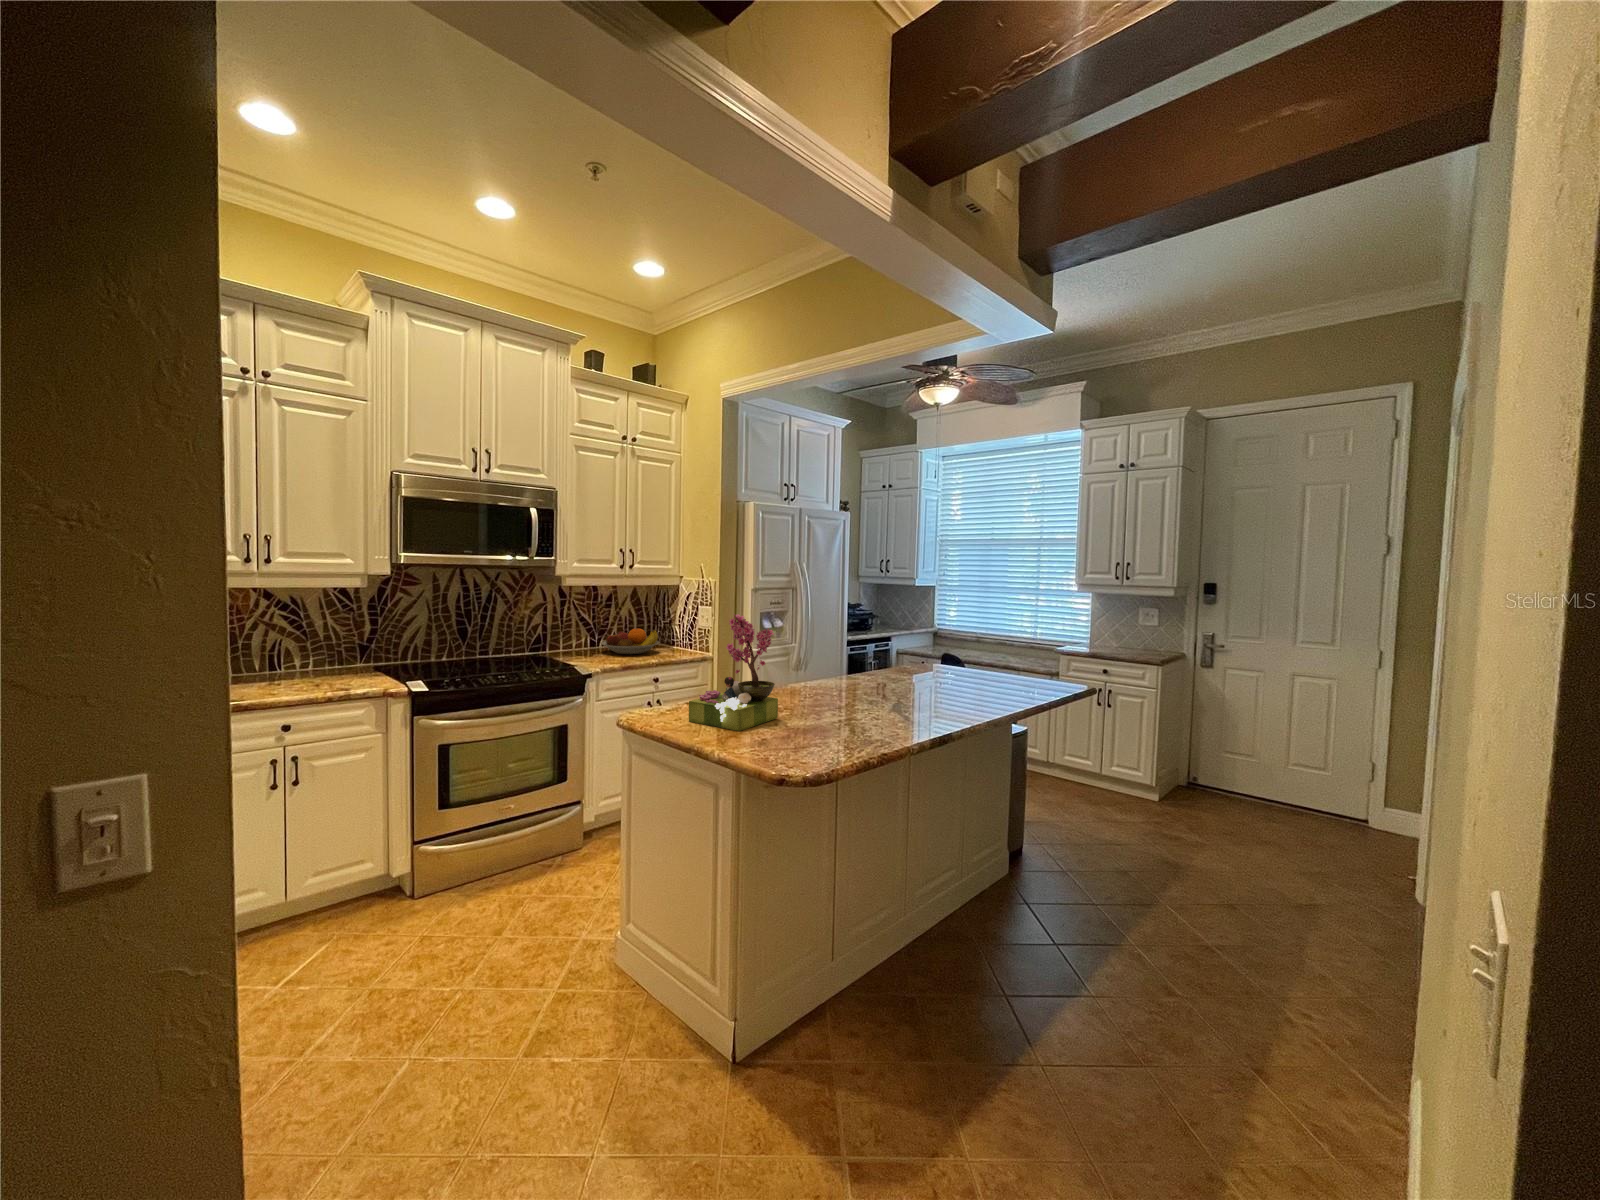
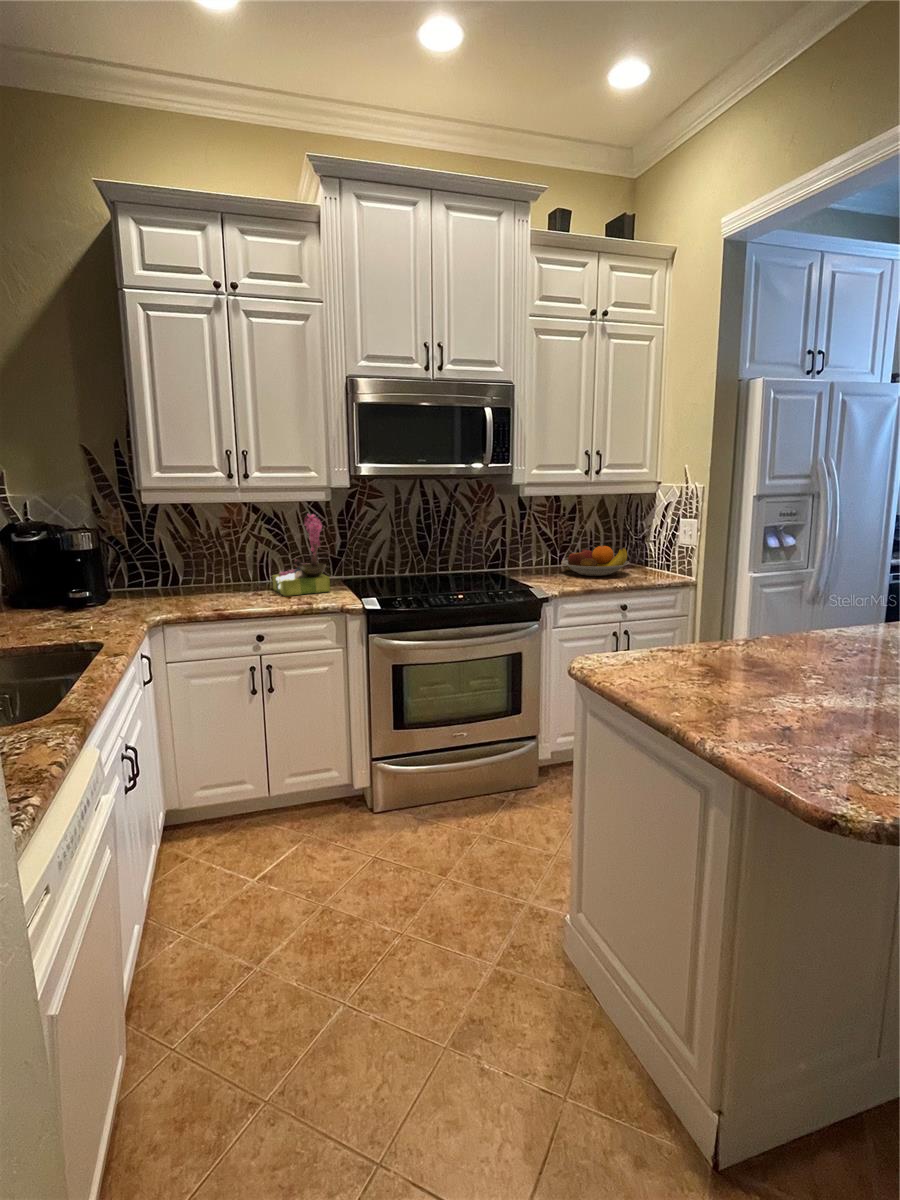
flower arrangement: present [689,614,778,731] -> present [272,514,330,596]

